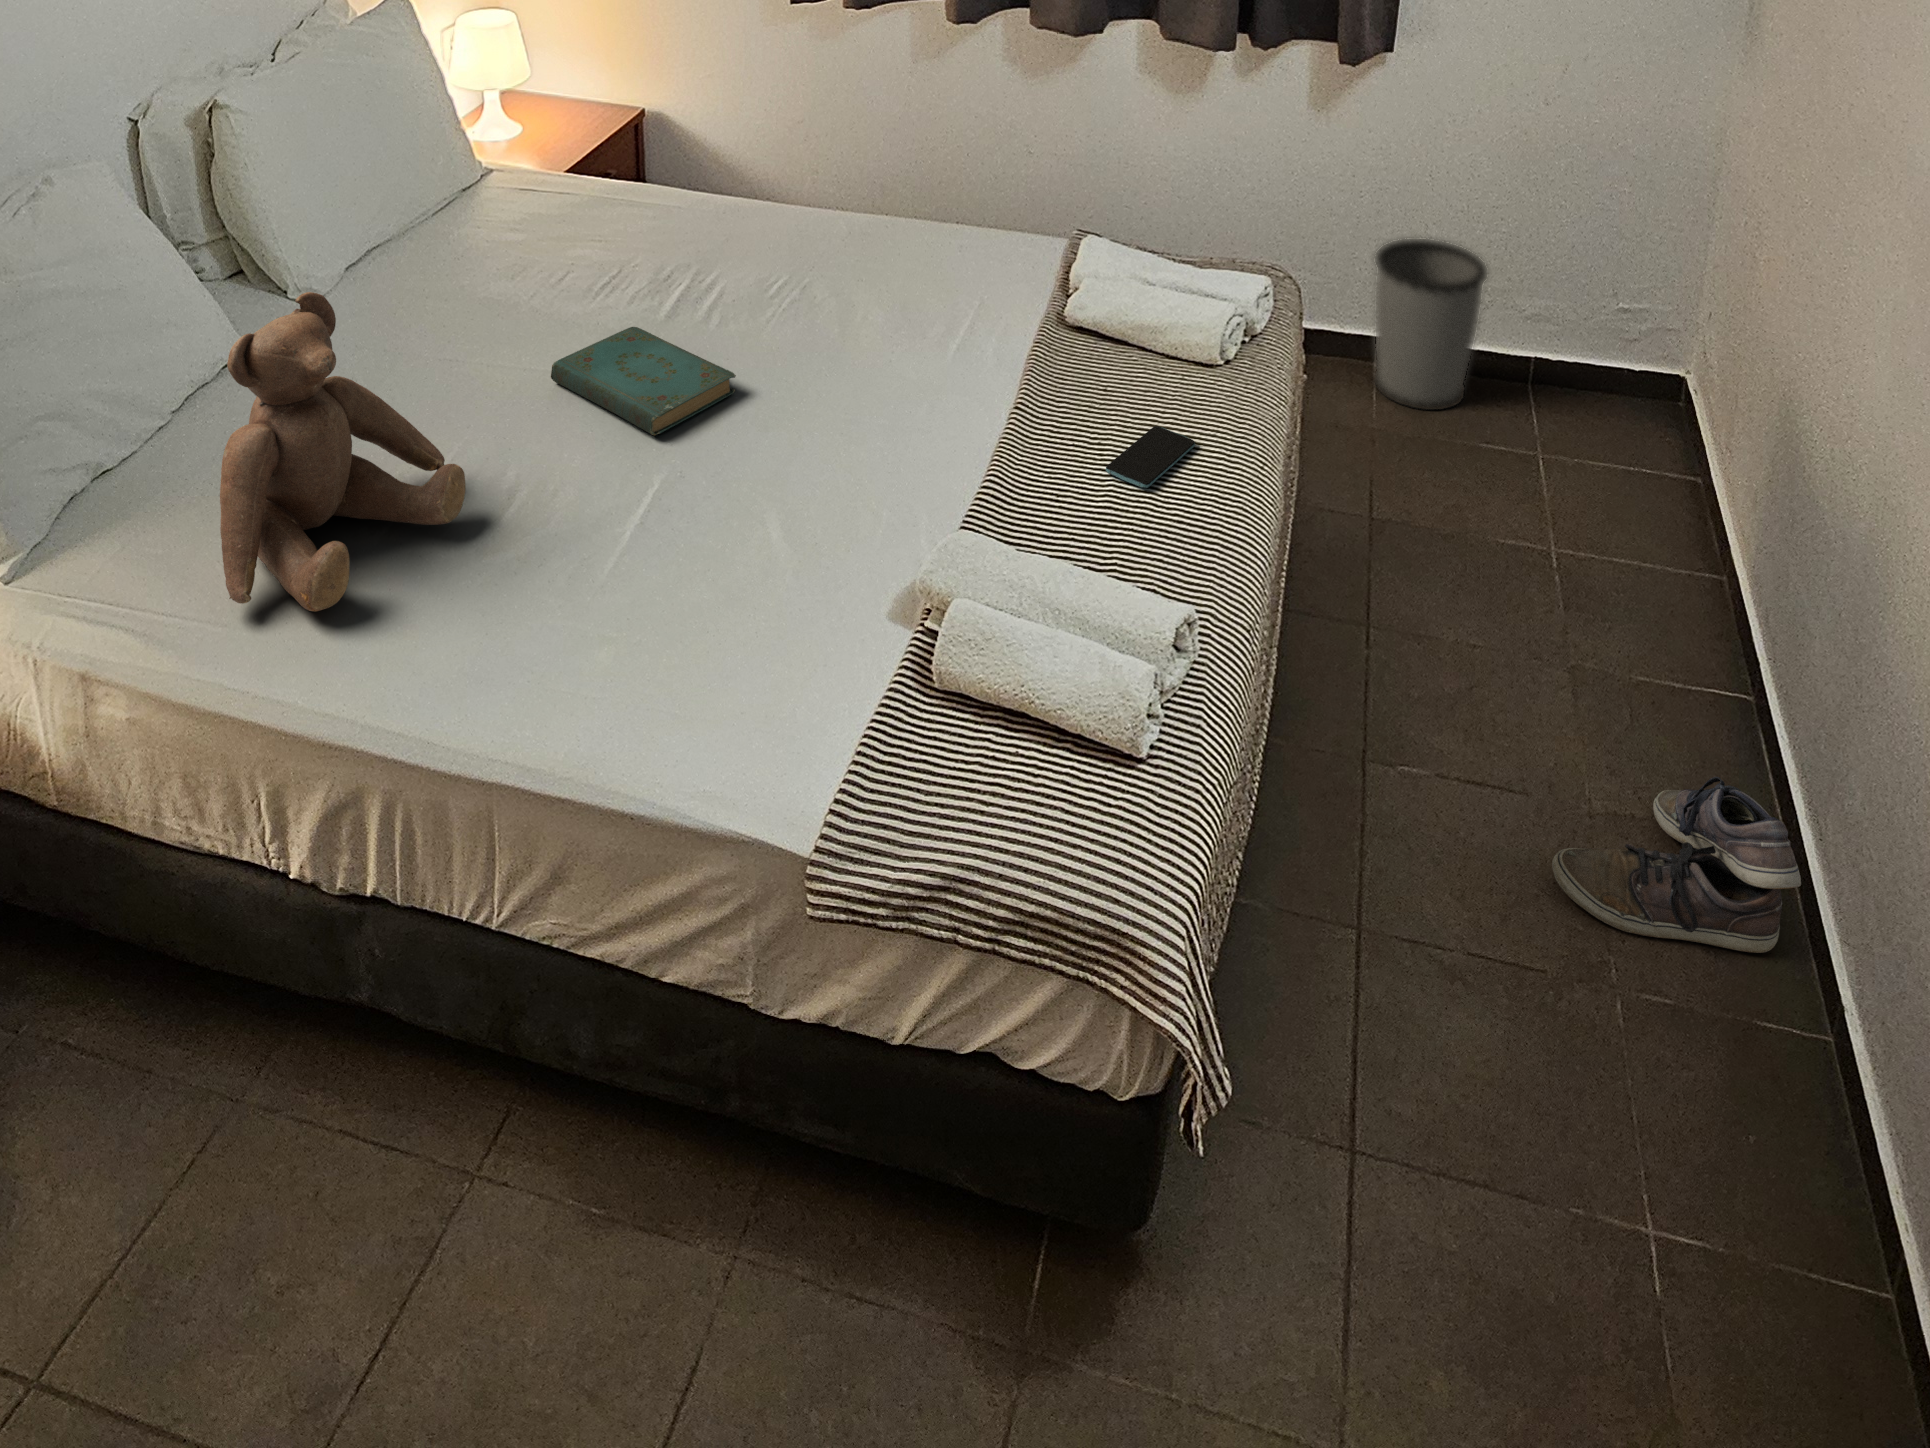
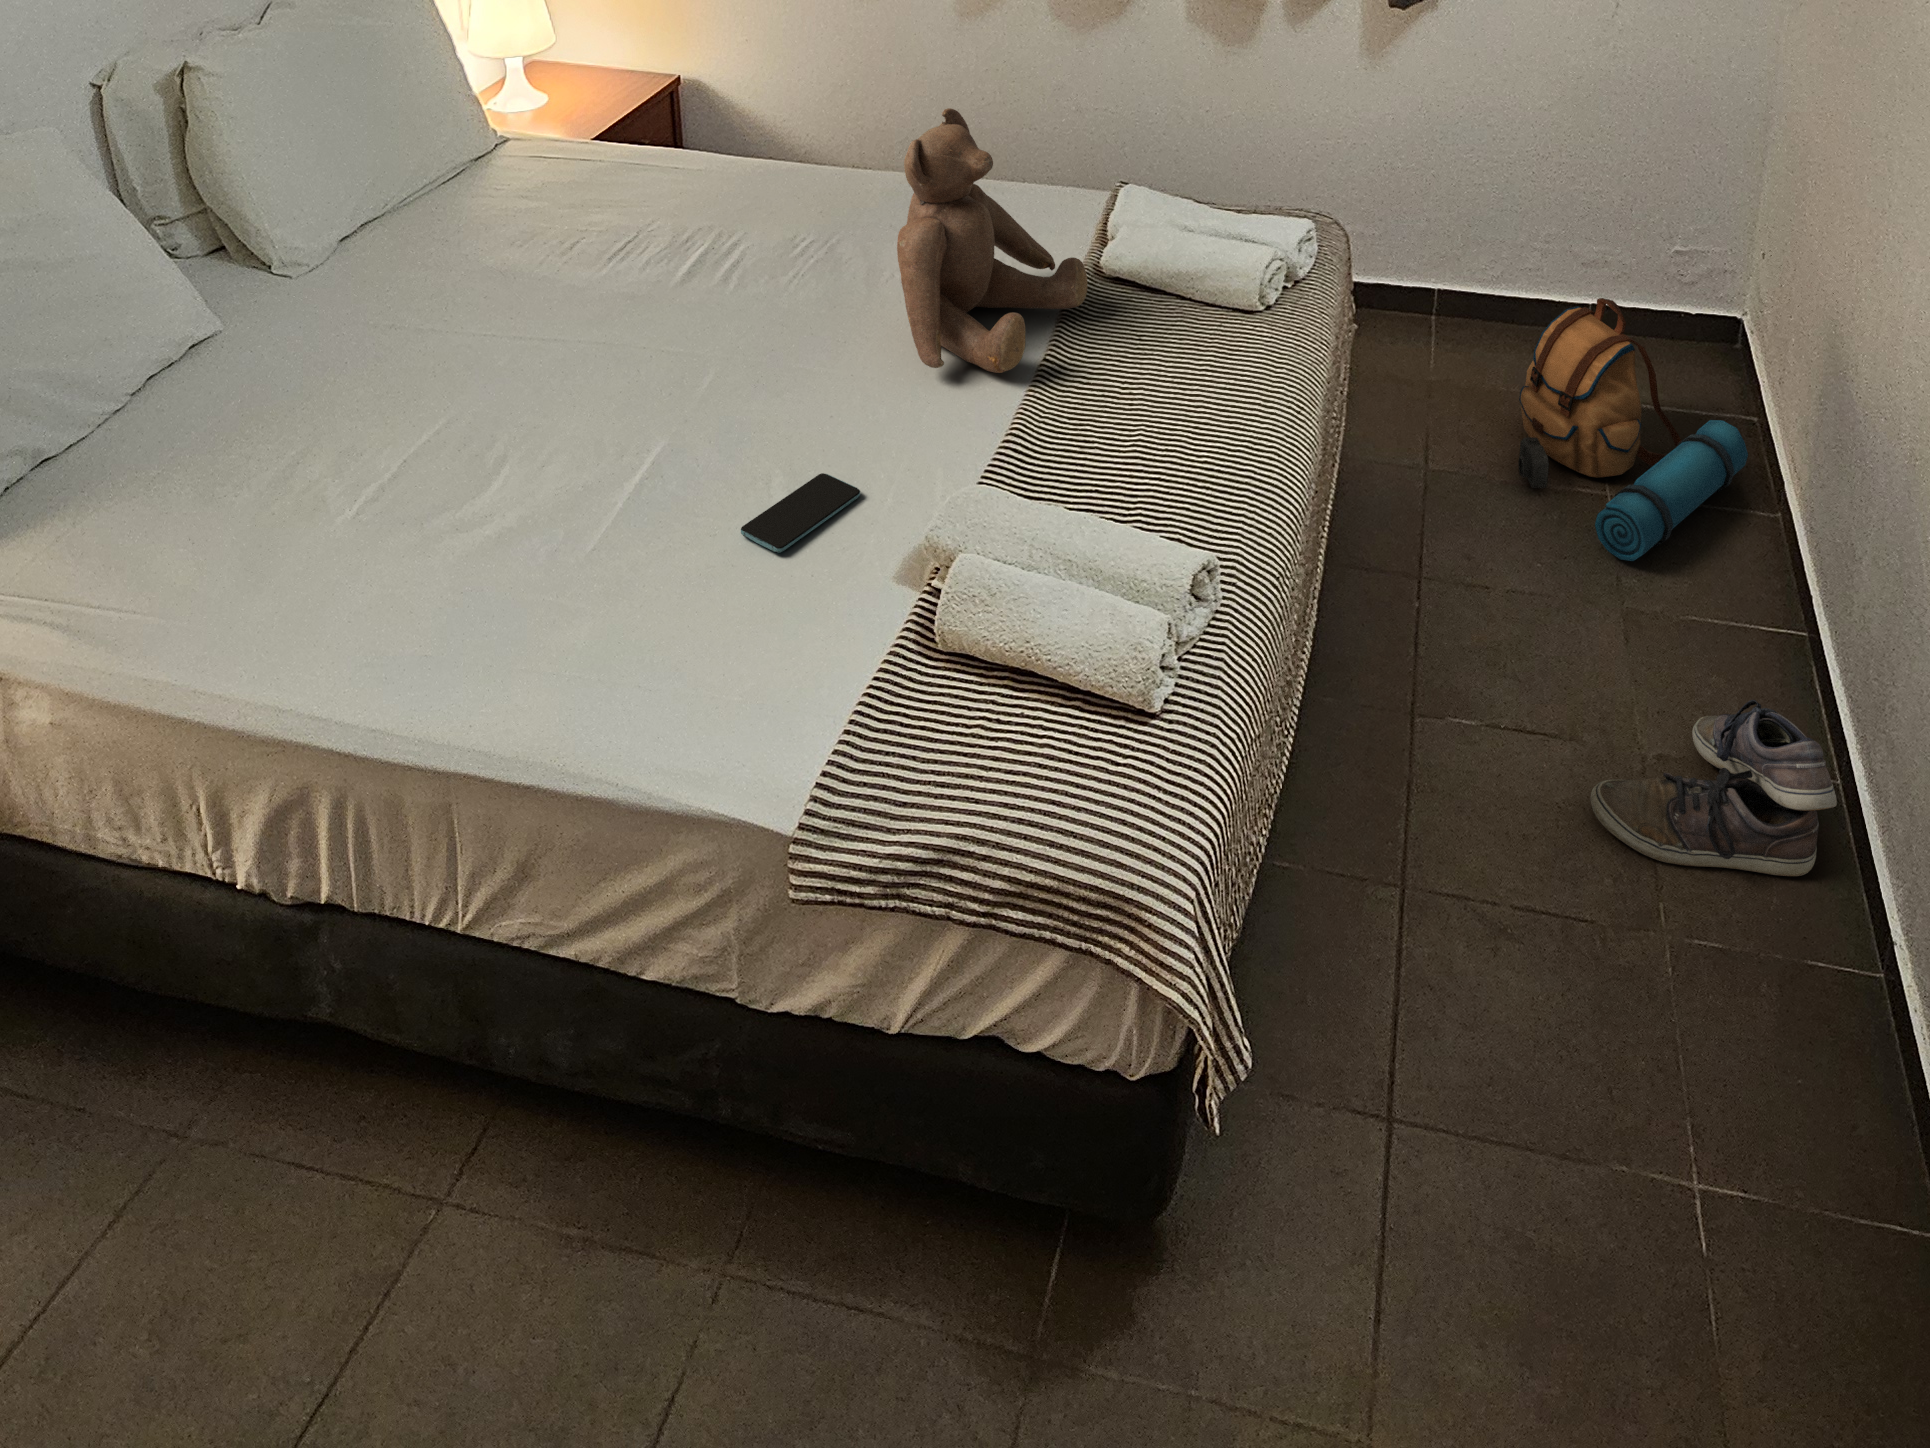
wastebasket: present [1375,239,1487,410] -> none [1420,178,1531,349]
teddy bear: present [220,292,465,611] -> present [897,108,1087,373]
book: present [551,327,736,435] -> none [549,285,746,396]
backpack: none [1475,367,1709,632] -> present [1518,298,1748,561]
smartphone: present [1106,426,1195,488] -> present [741,473,860,553]

